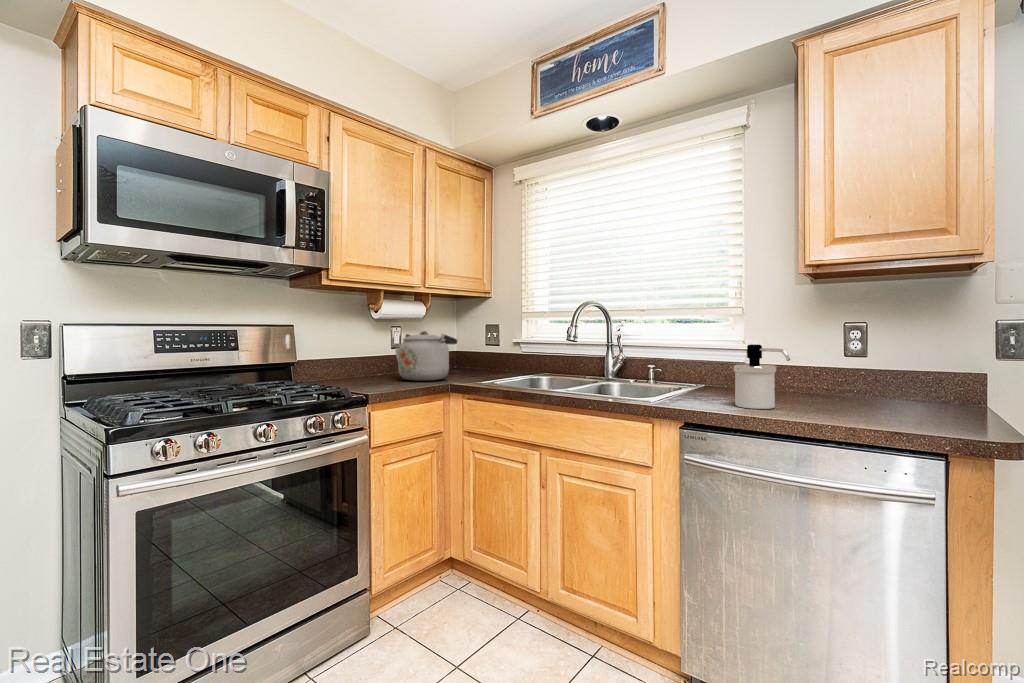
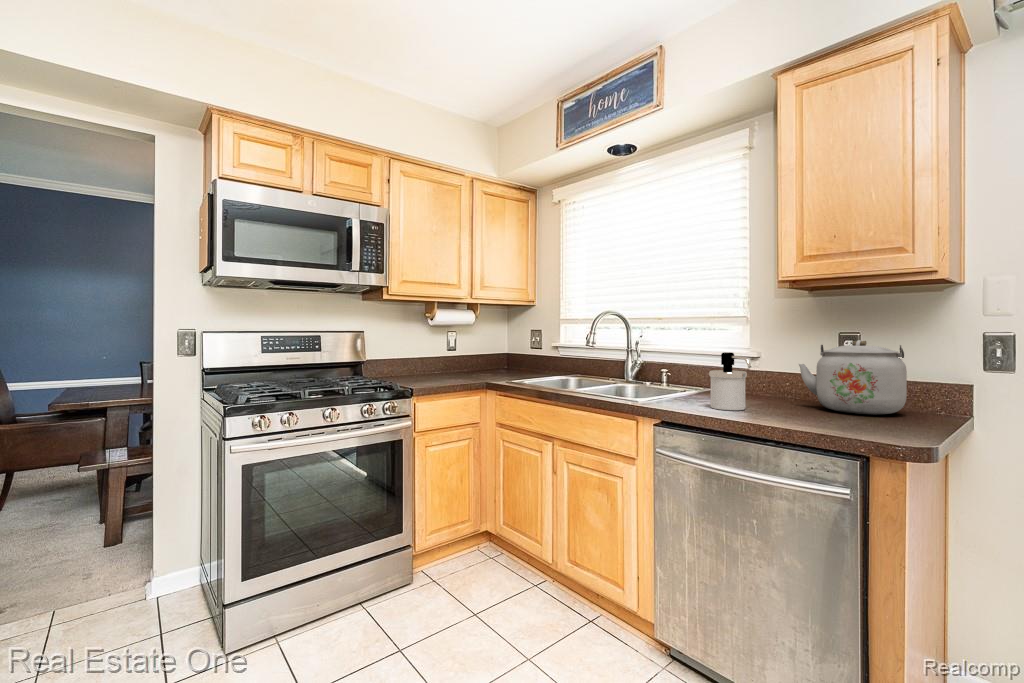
kettle: present [395,331,457,381] -> present [799,340,907,414]

